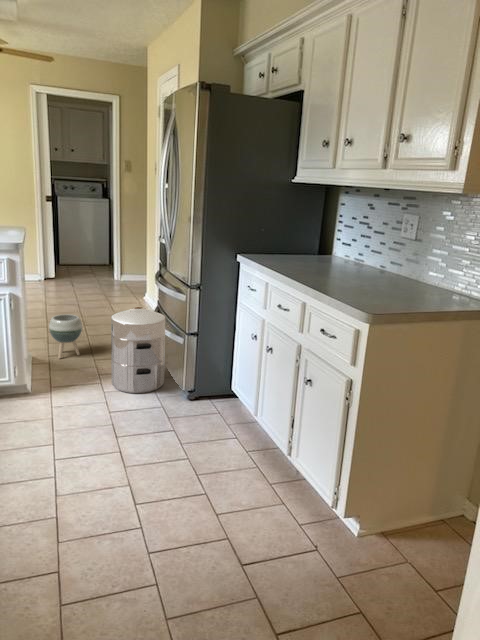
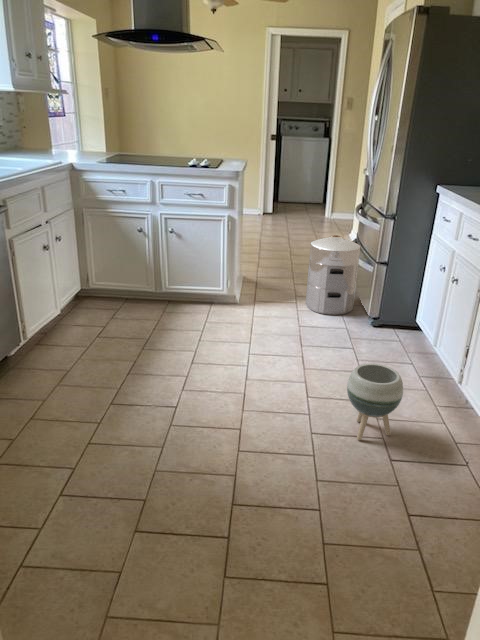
planter: present [49,314,82,358] -> present [347,364,403,440]

